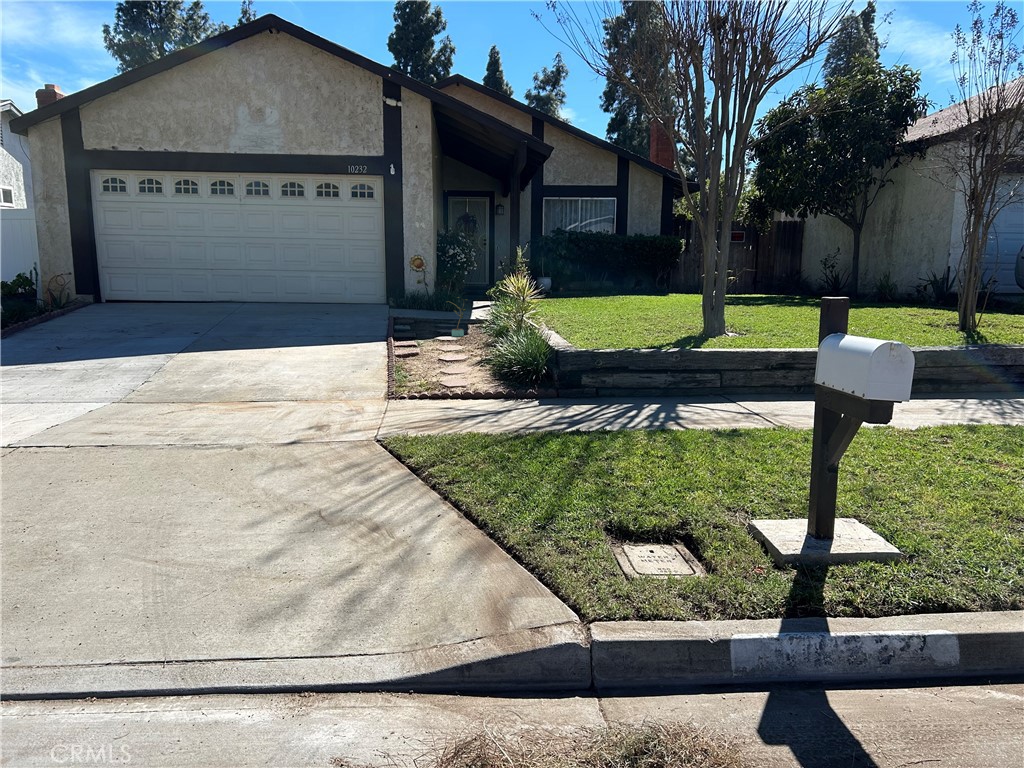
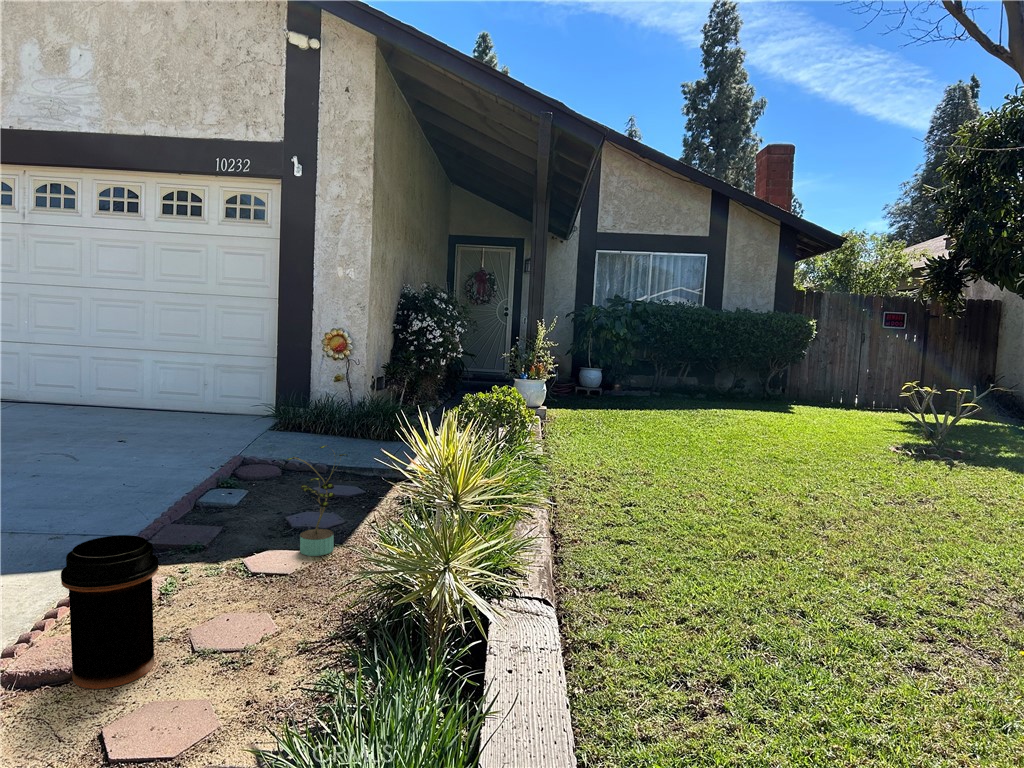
trash can: none [417,314,441,352] -> present [61,535,158,689]

